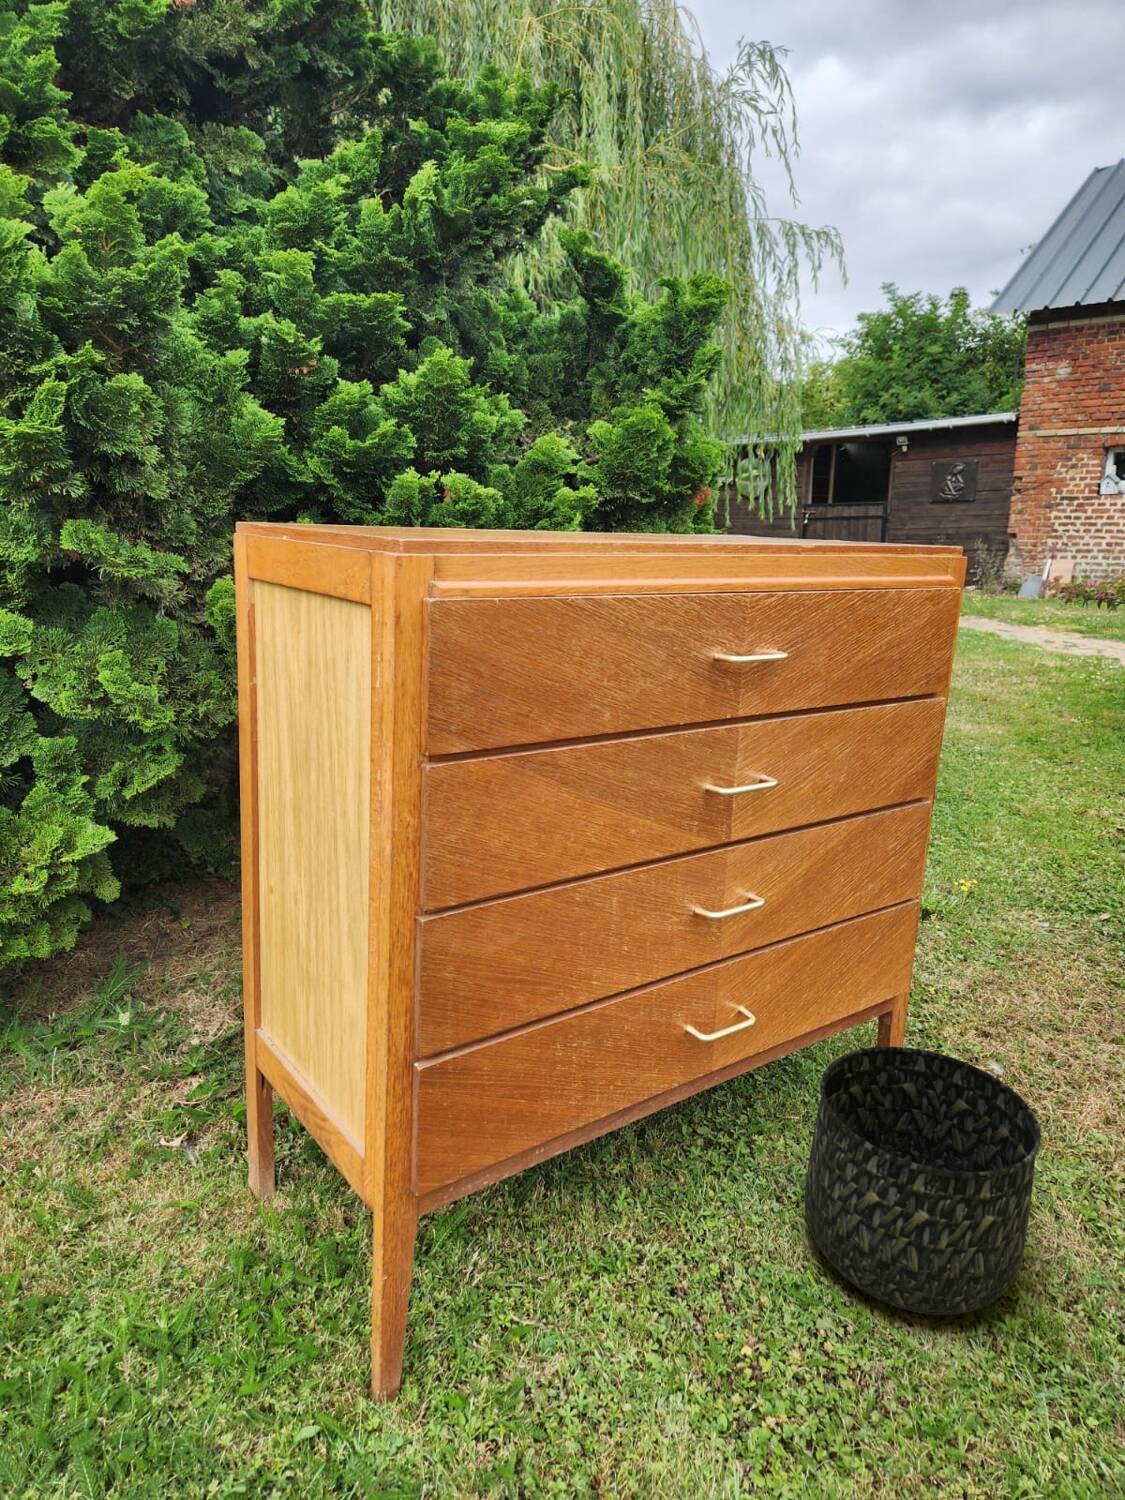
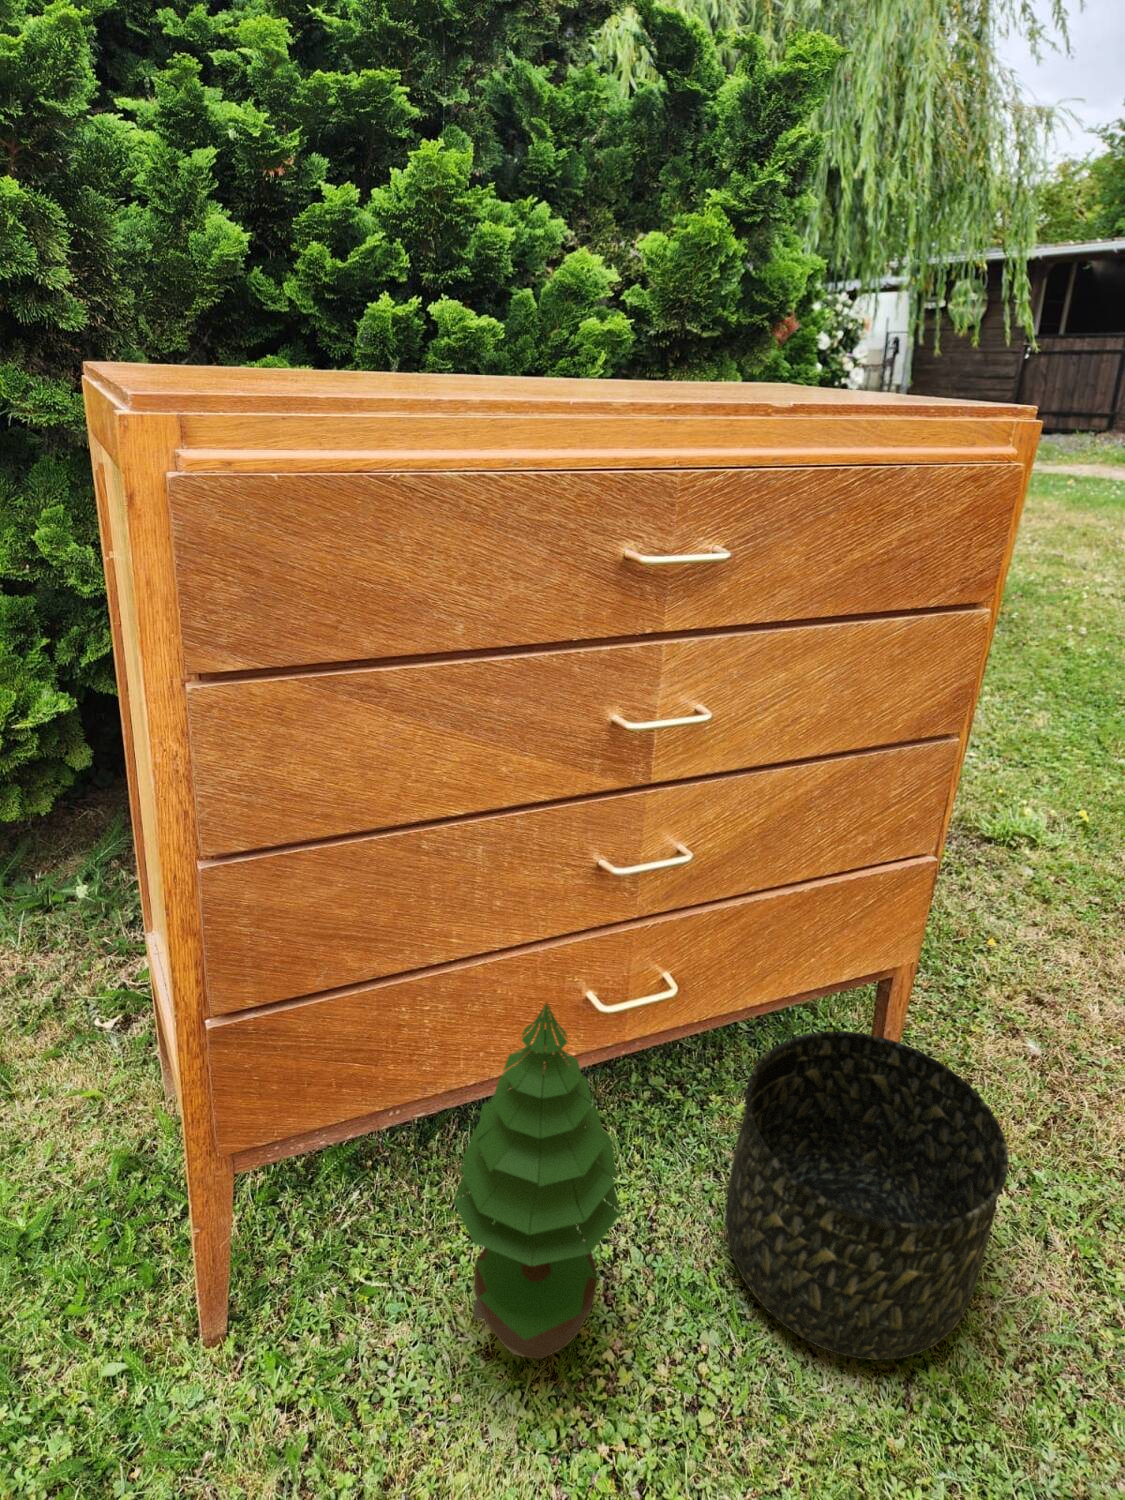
potted tree: none [620,1006,763,1359] -> present [453,1003,620,1359]

